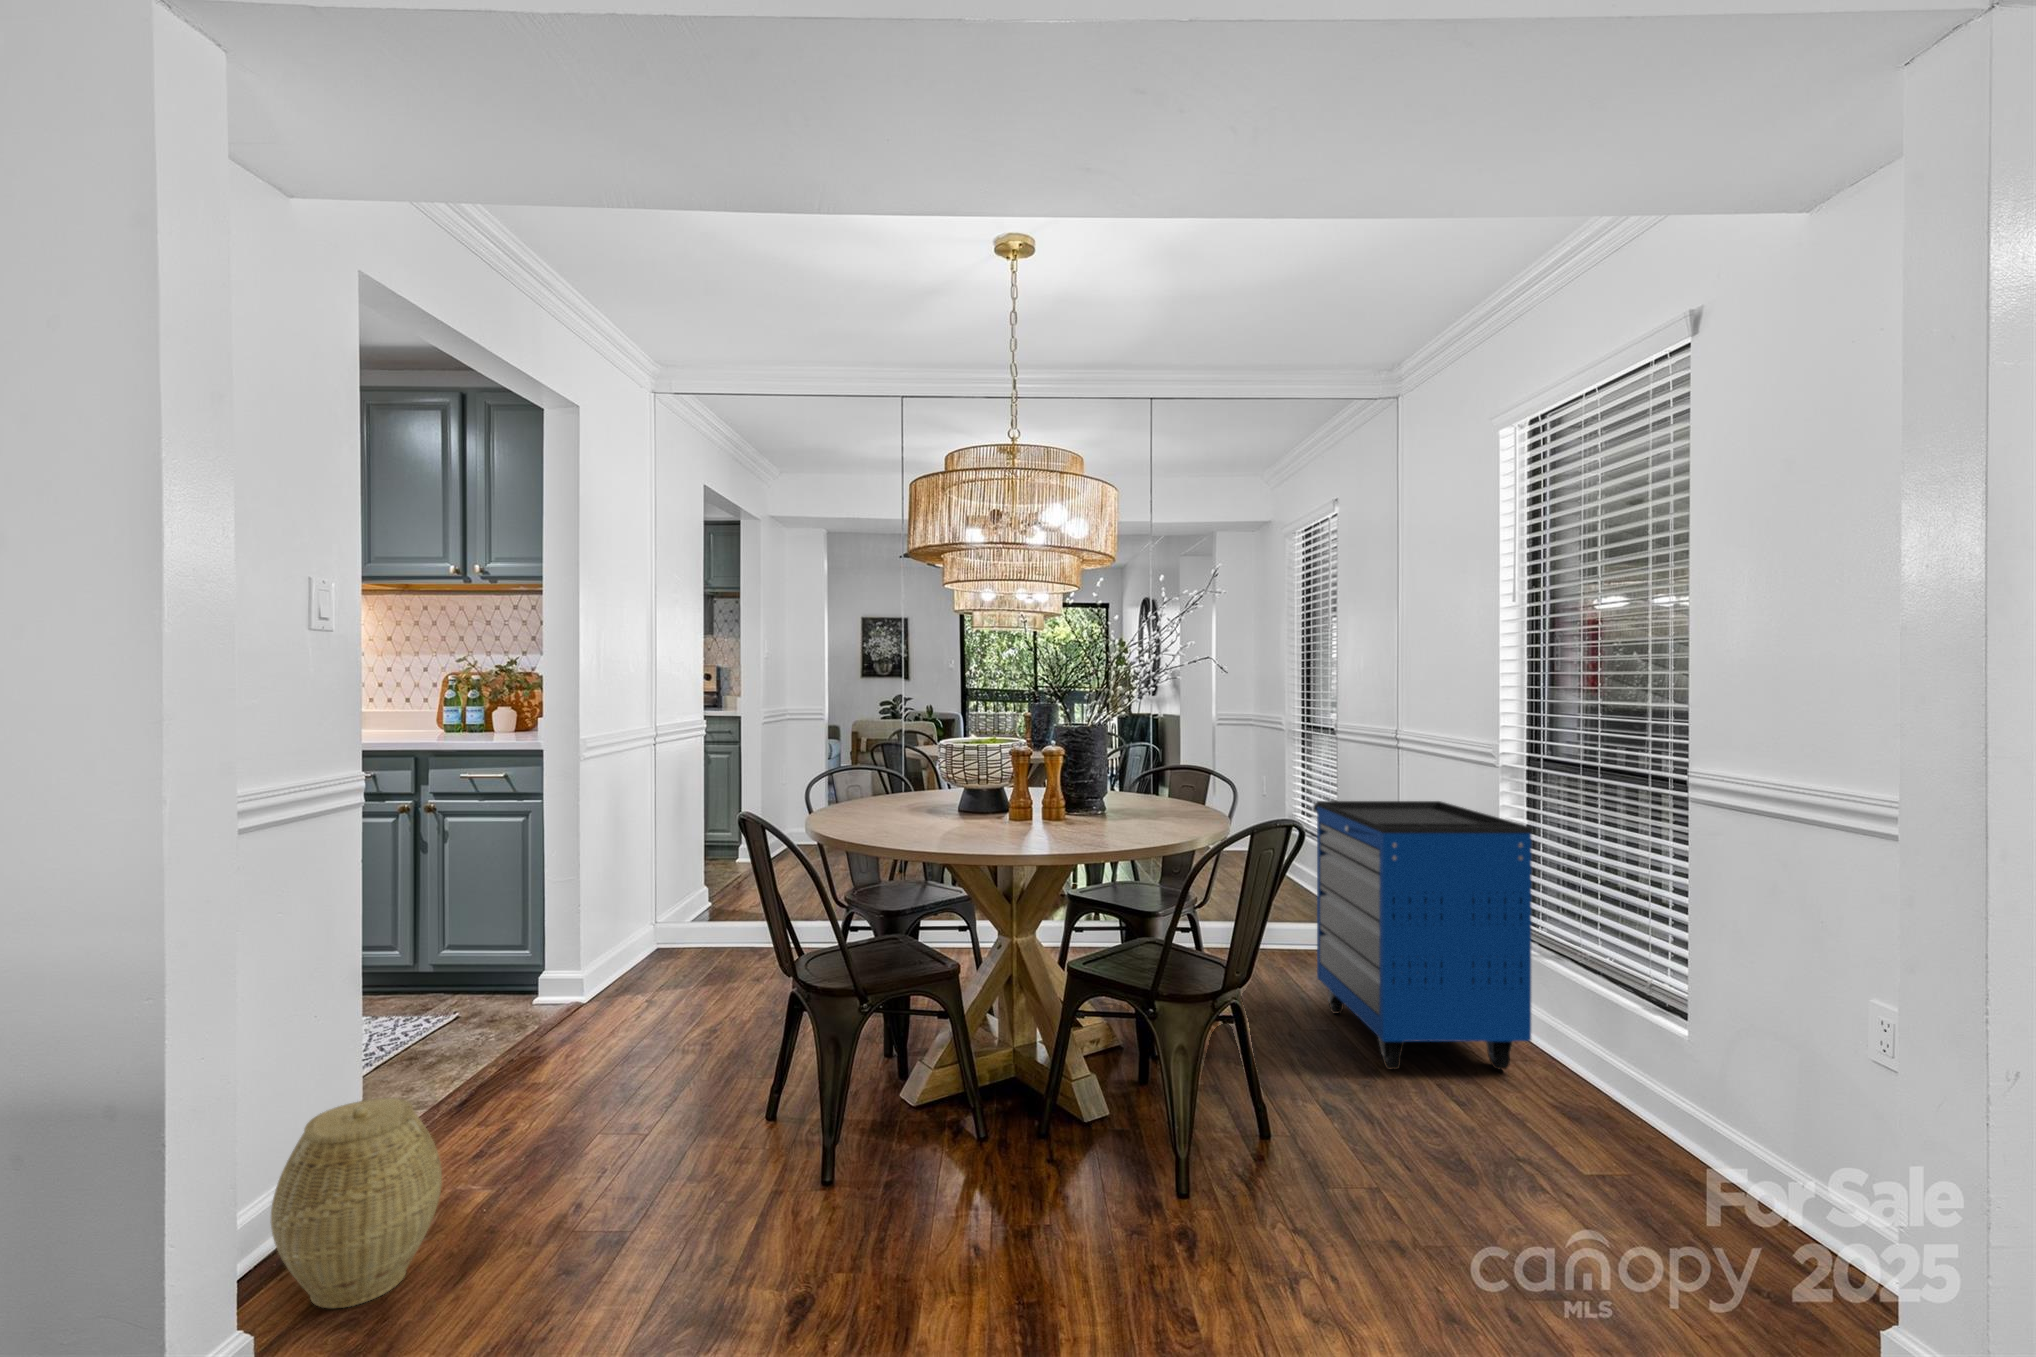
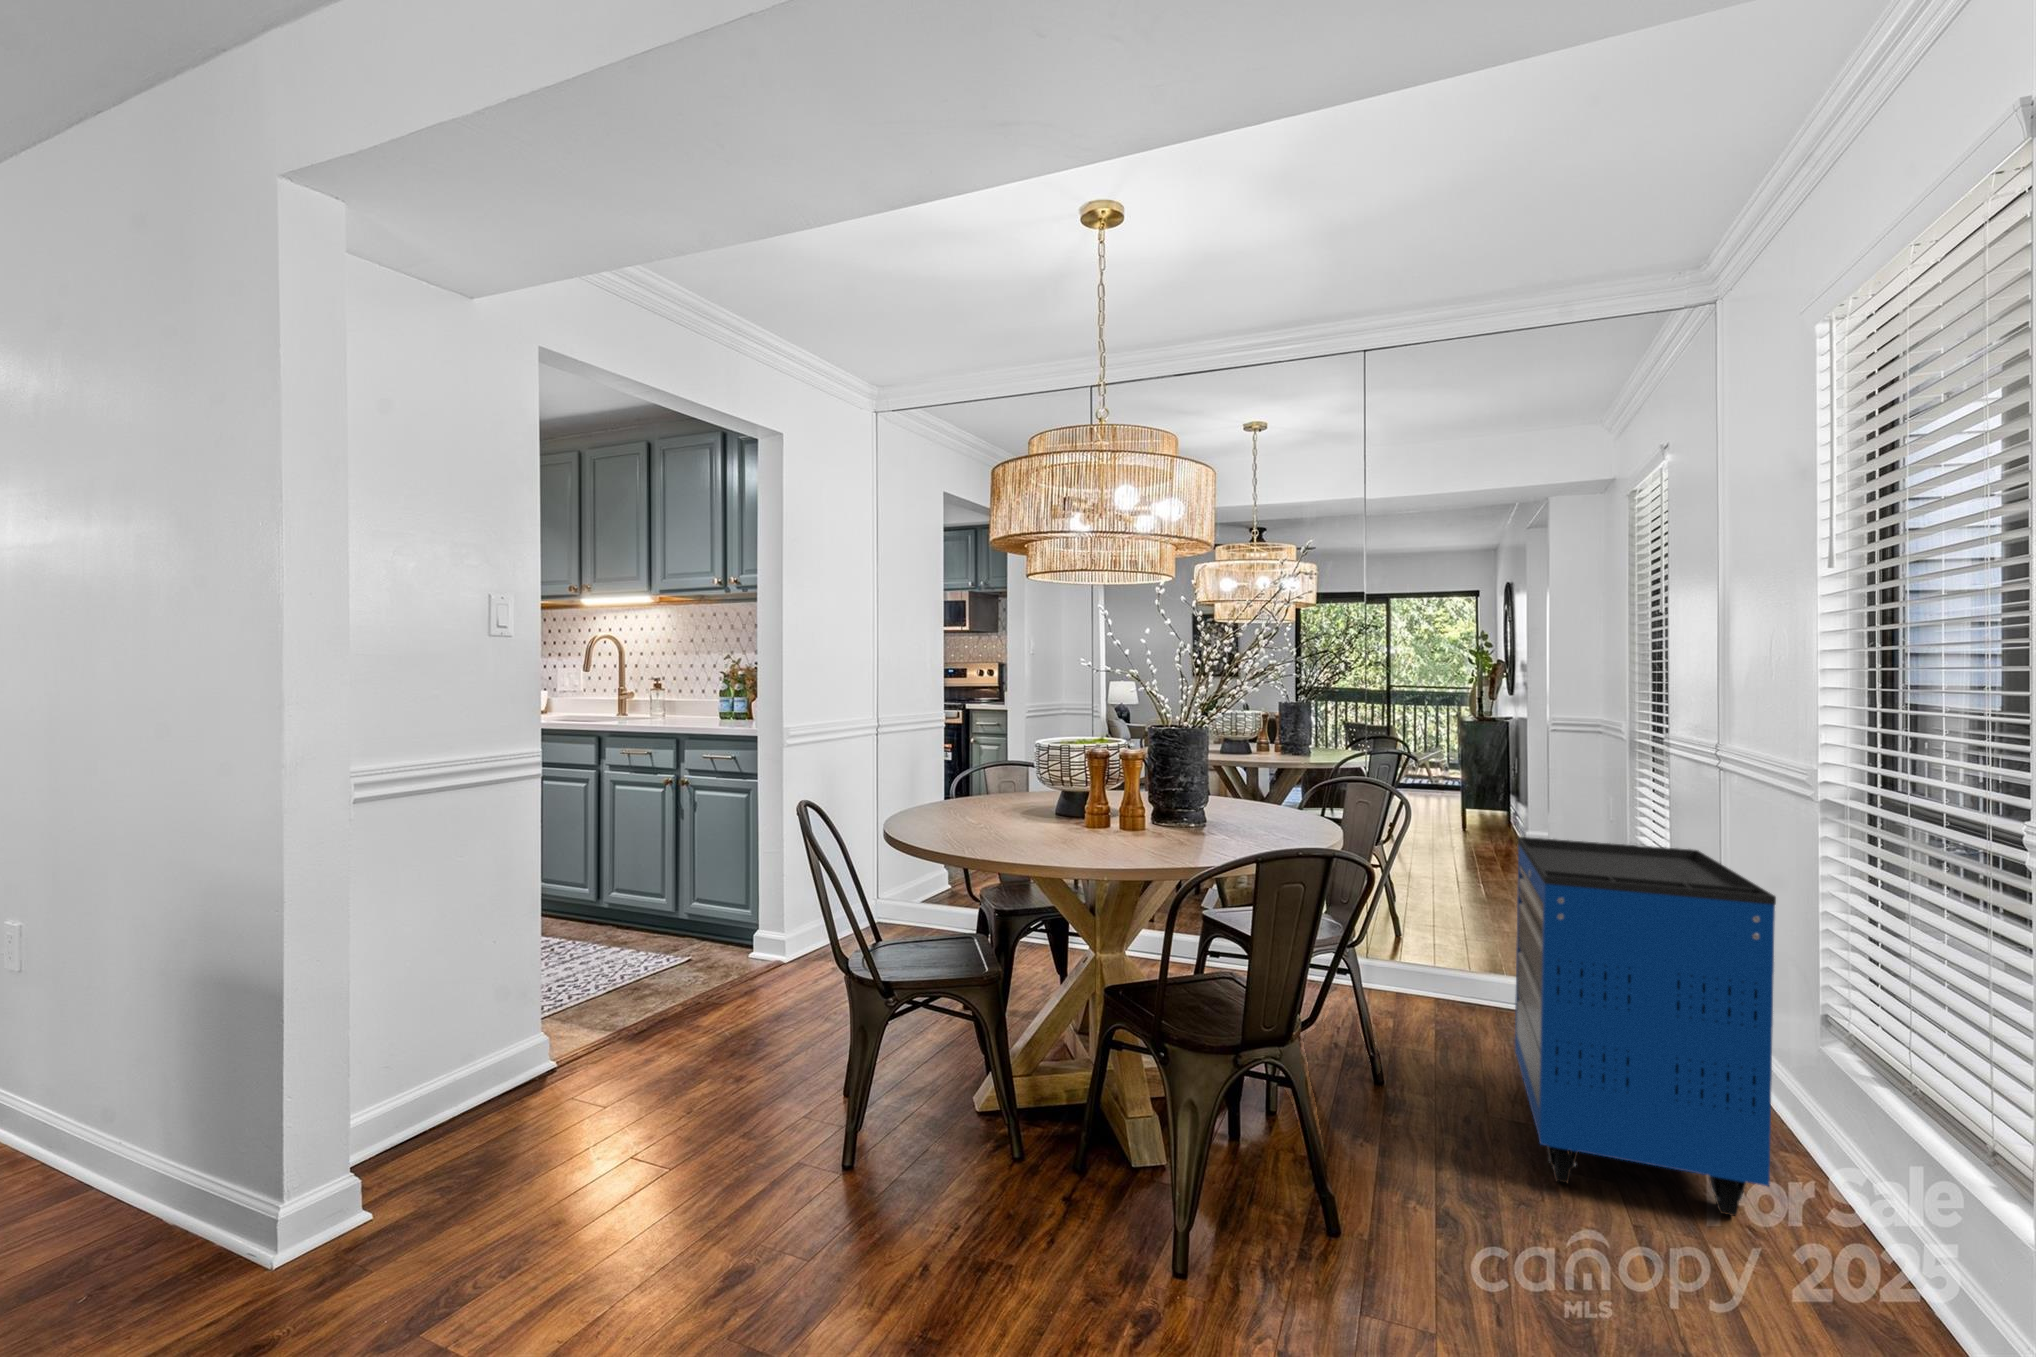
woven basket: present [271,1098,442,1308] -> none [392,1017,527,1183]

